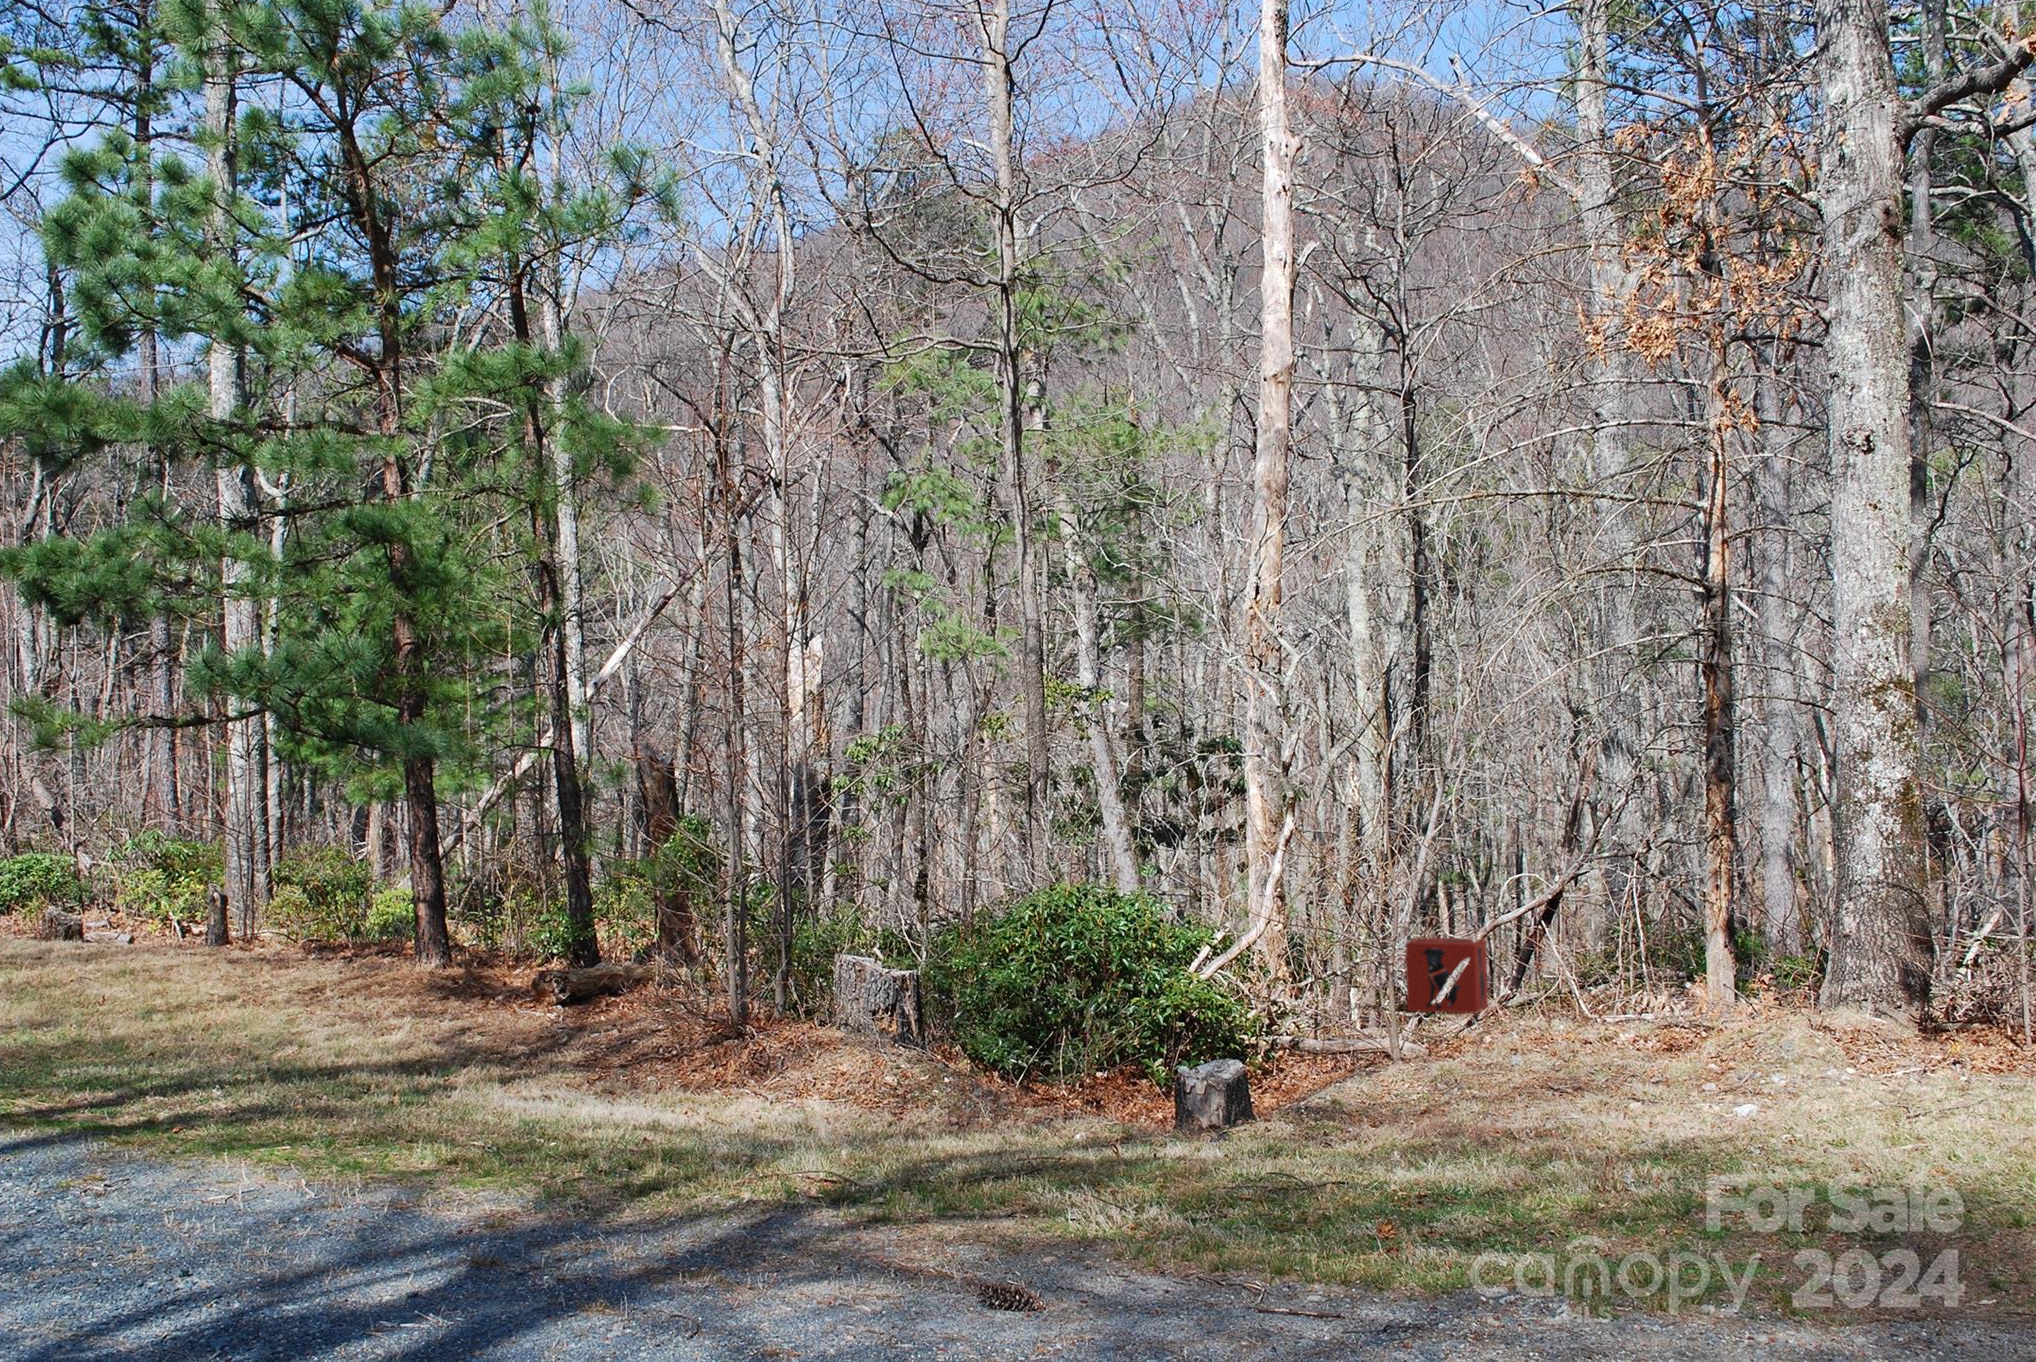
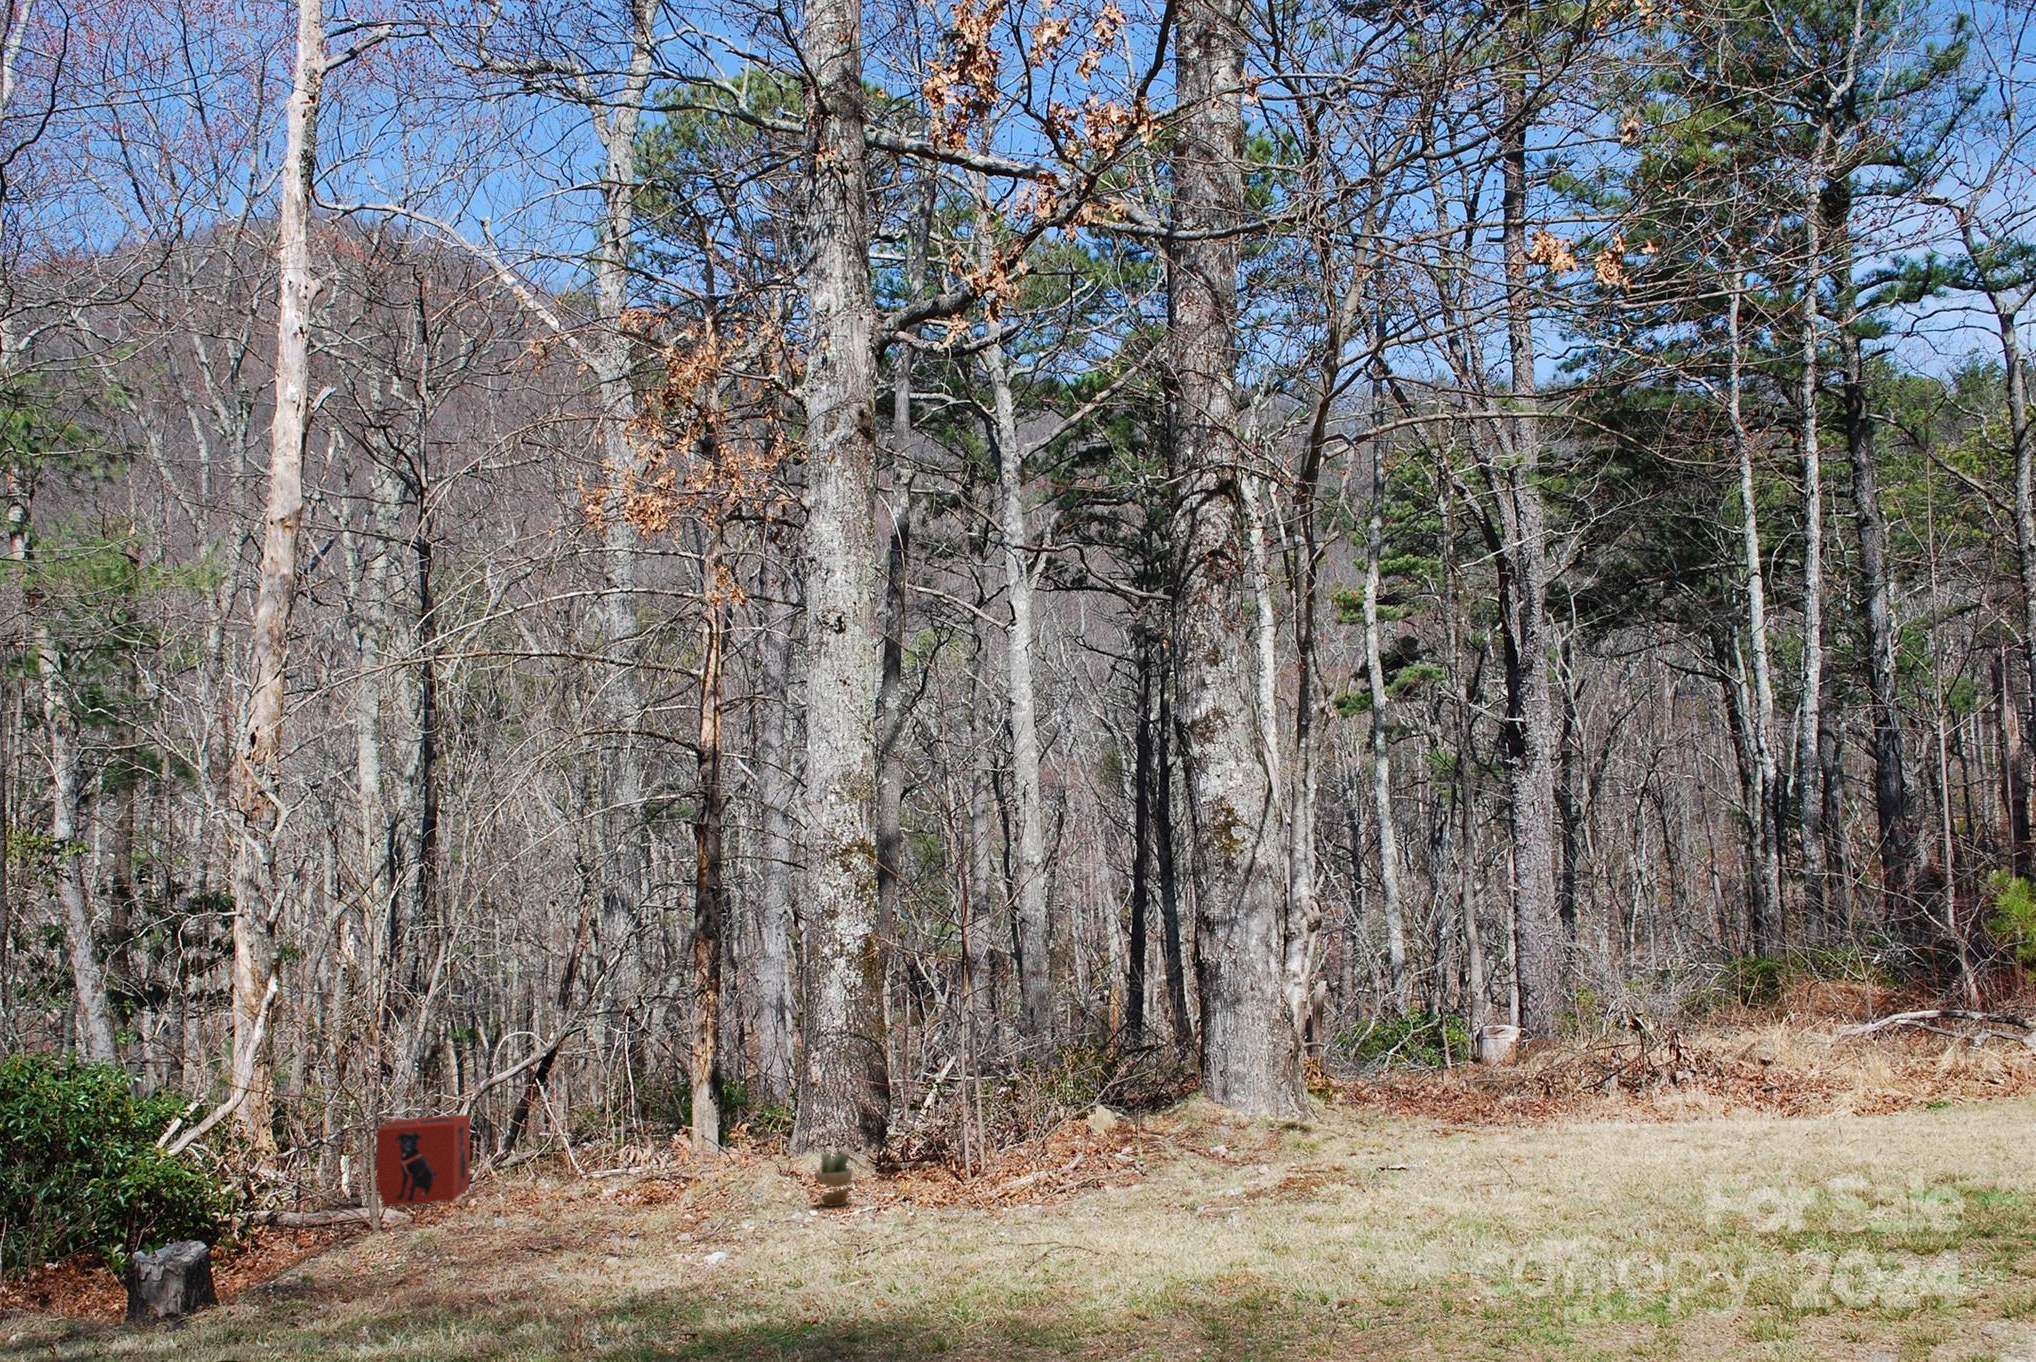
potted plant: none [1848,999,1892,1054] -> present [815,1151,852,1206]

